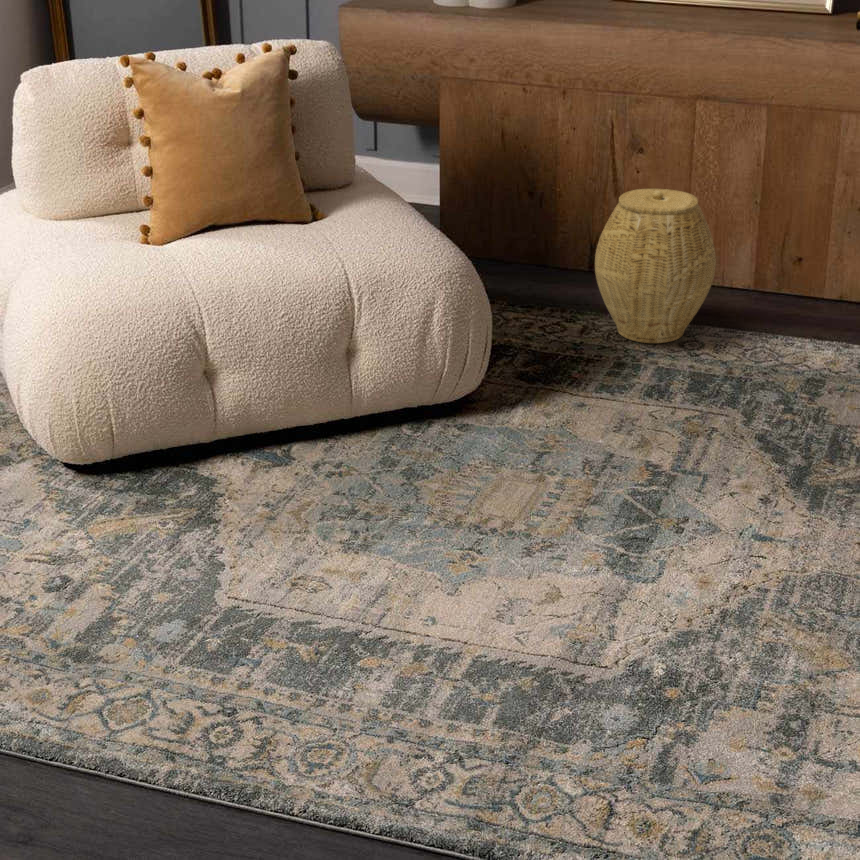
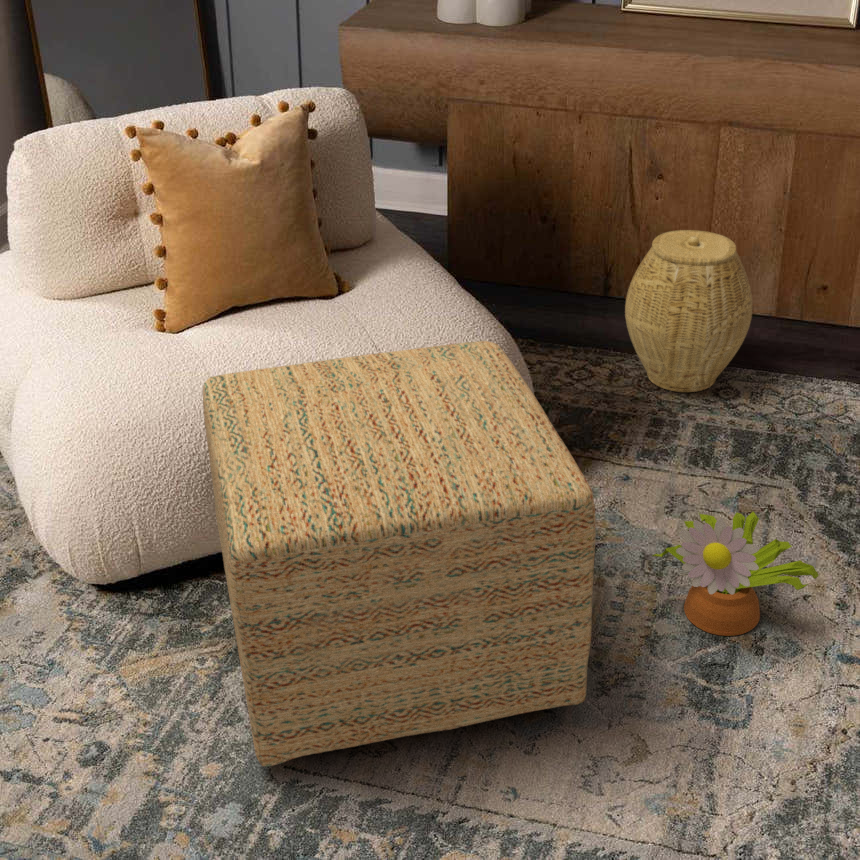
ottoman: none [175,244,510,590] -> present [203,341,596,766]
decorative plant: none [584,395,737,519] -> present [653,512,819,636]

